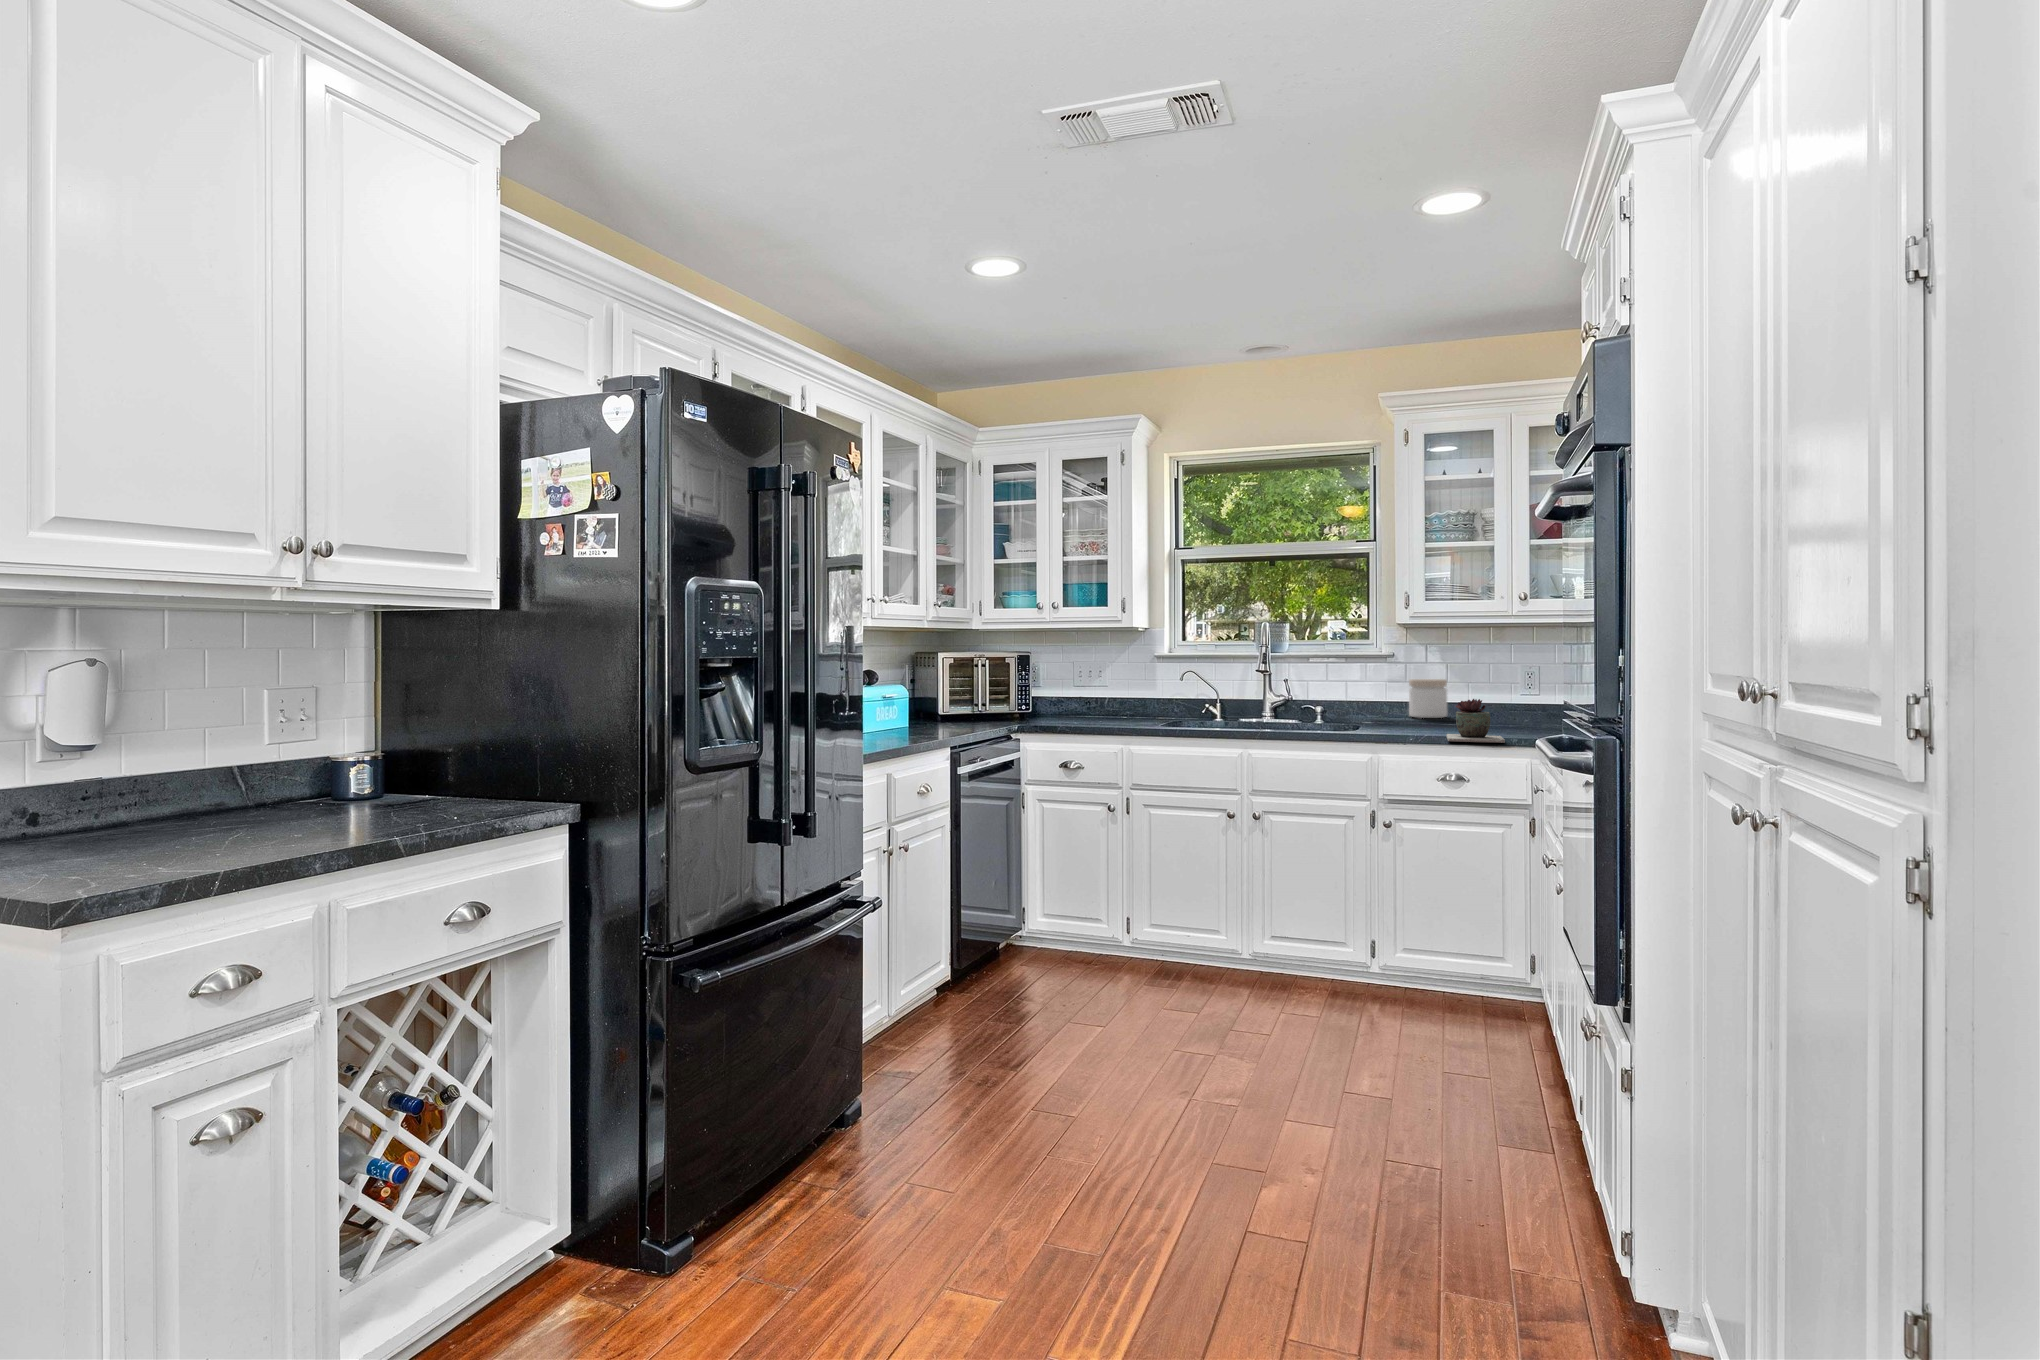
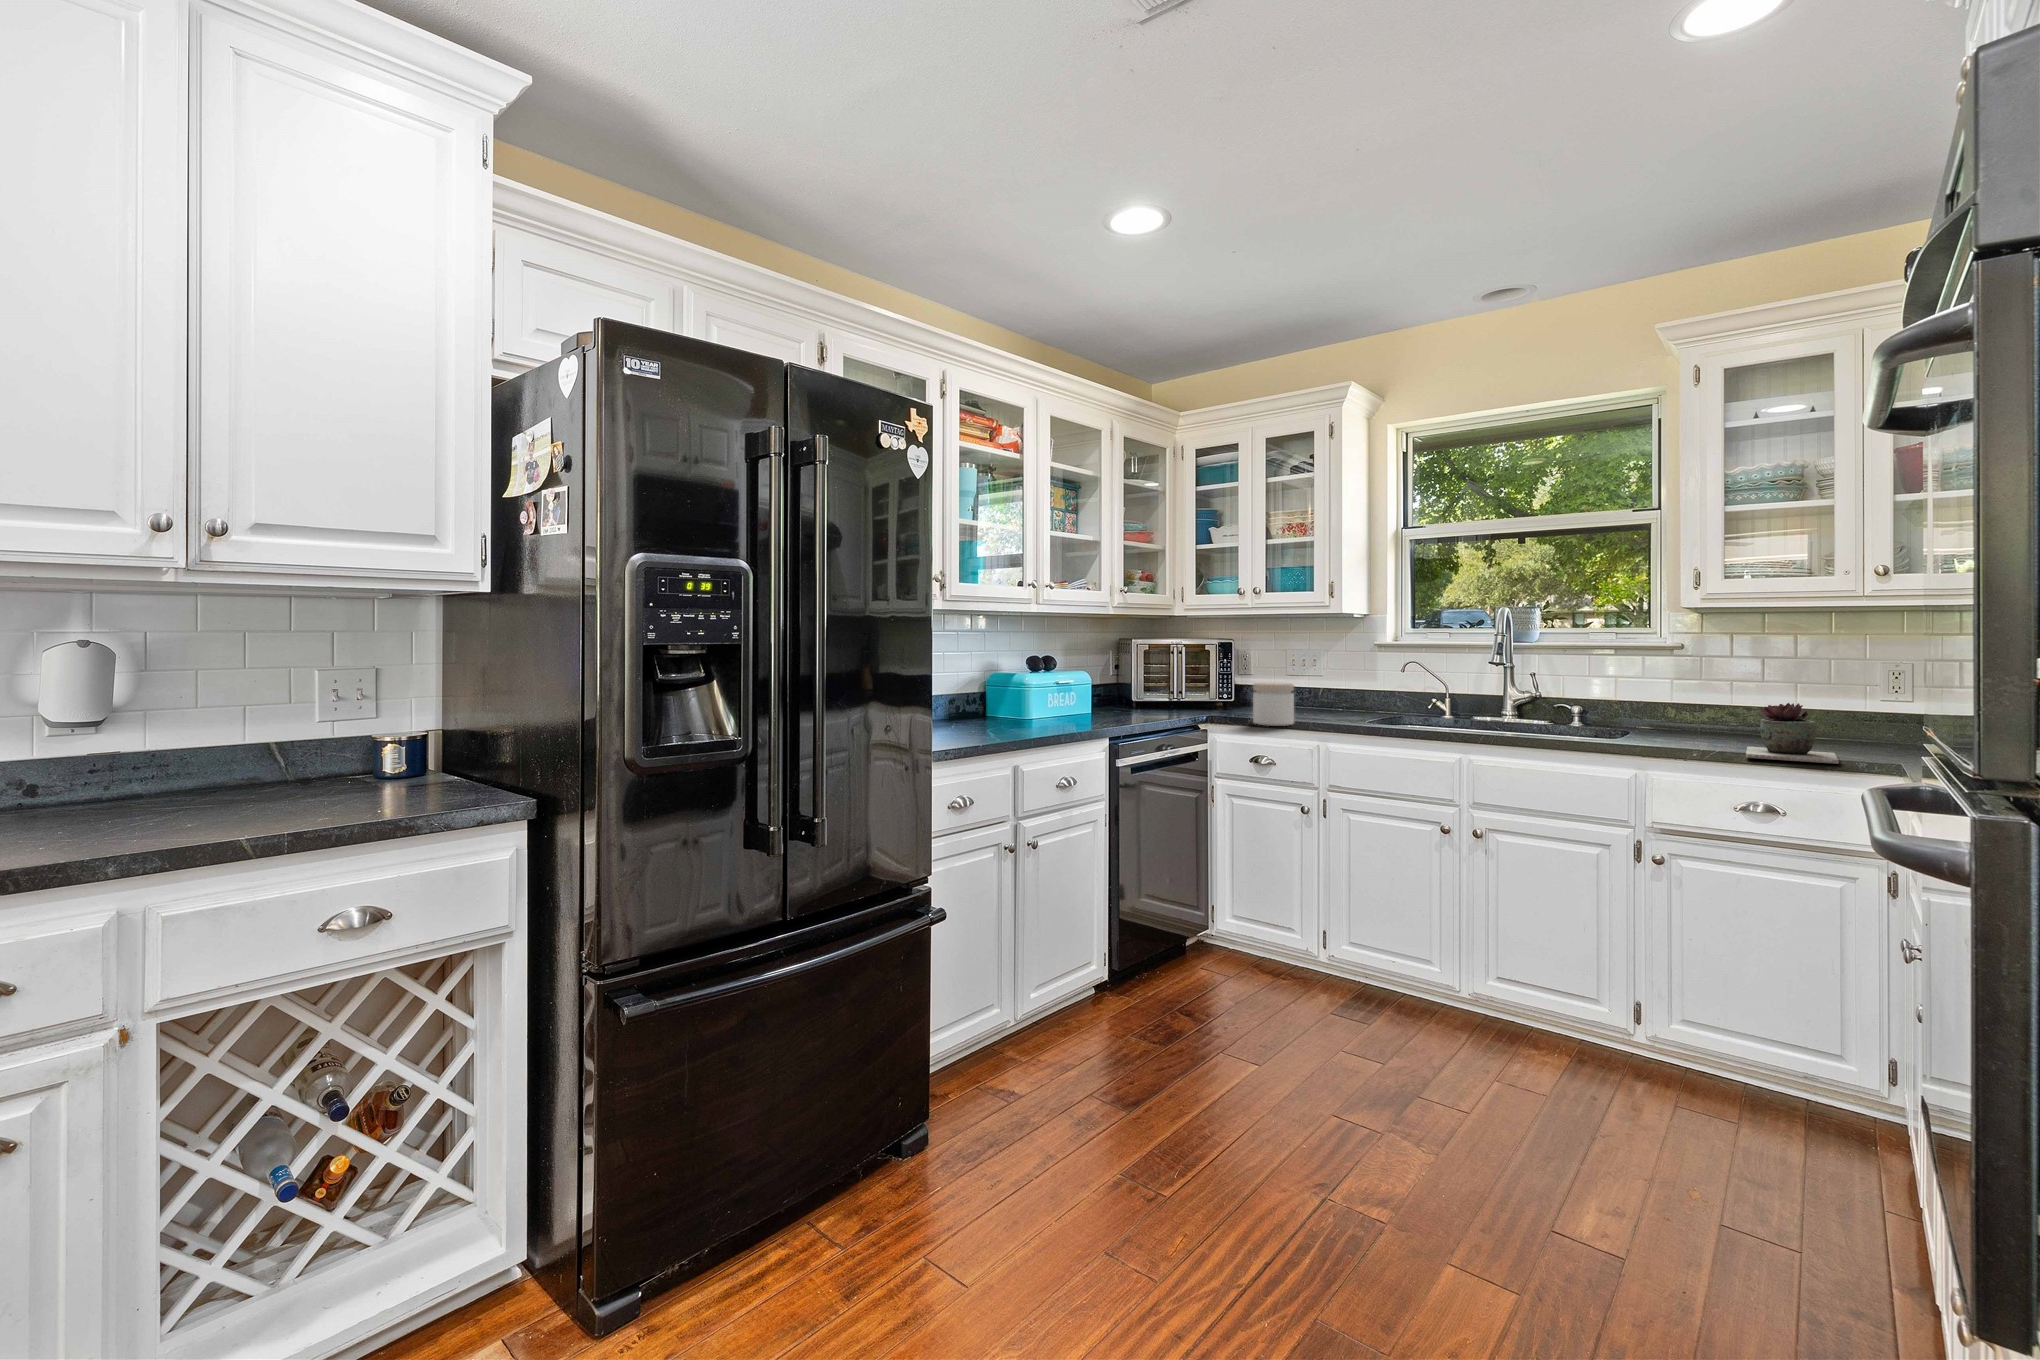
jar: present [1409,679,1447,718] -> present [1253,682,1294,726]

